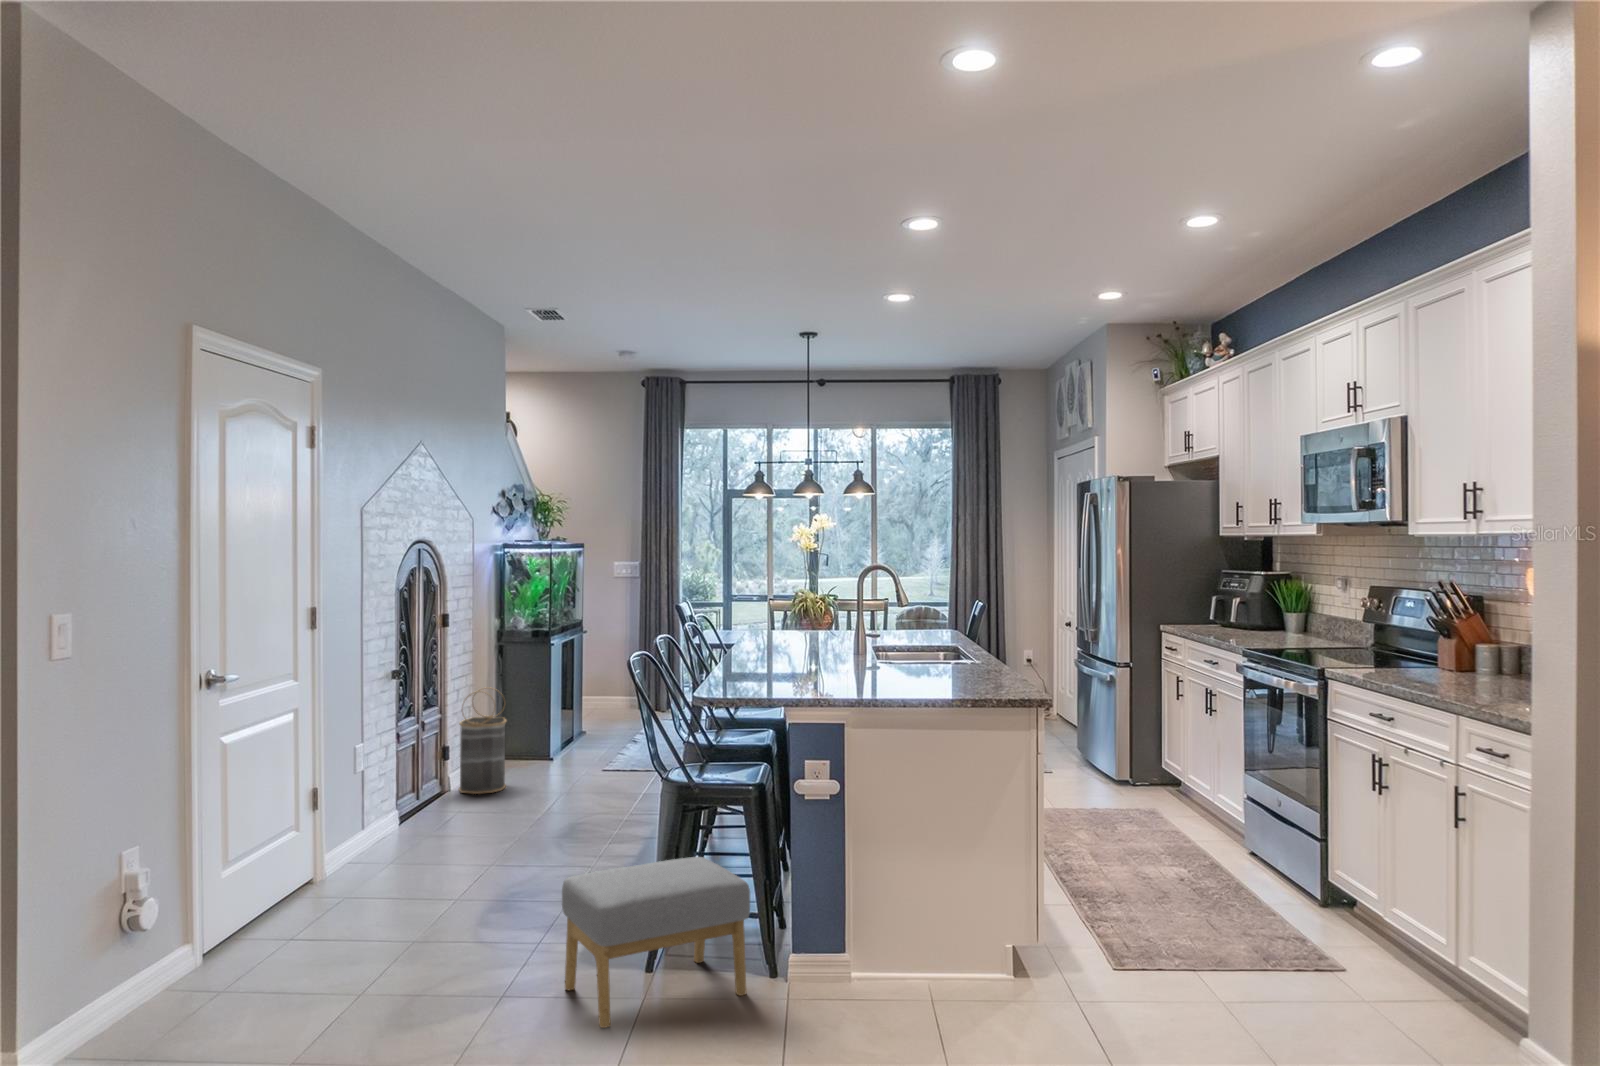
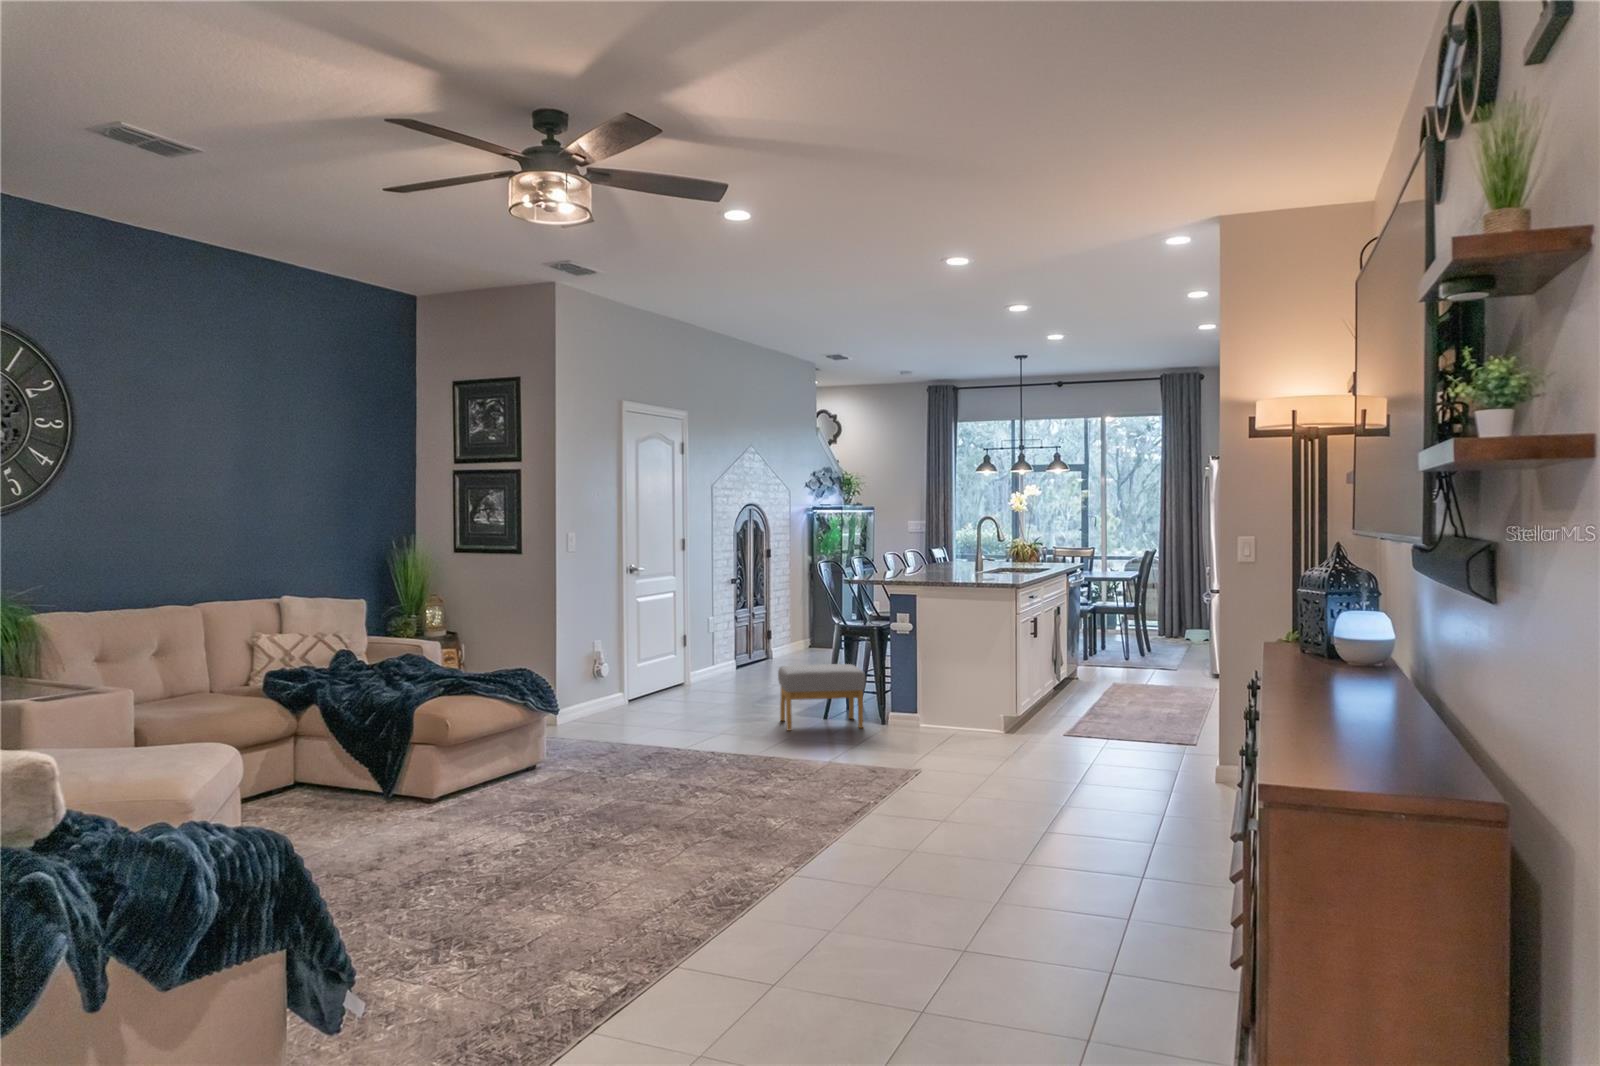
basket: present [459,690,506,794] -> none [779,596,808,659]

